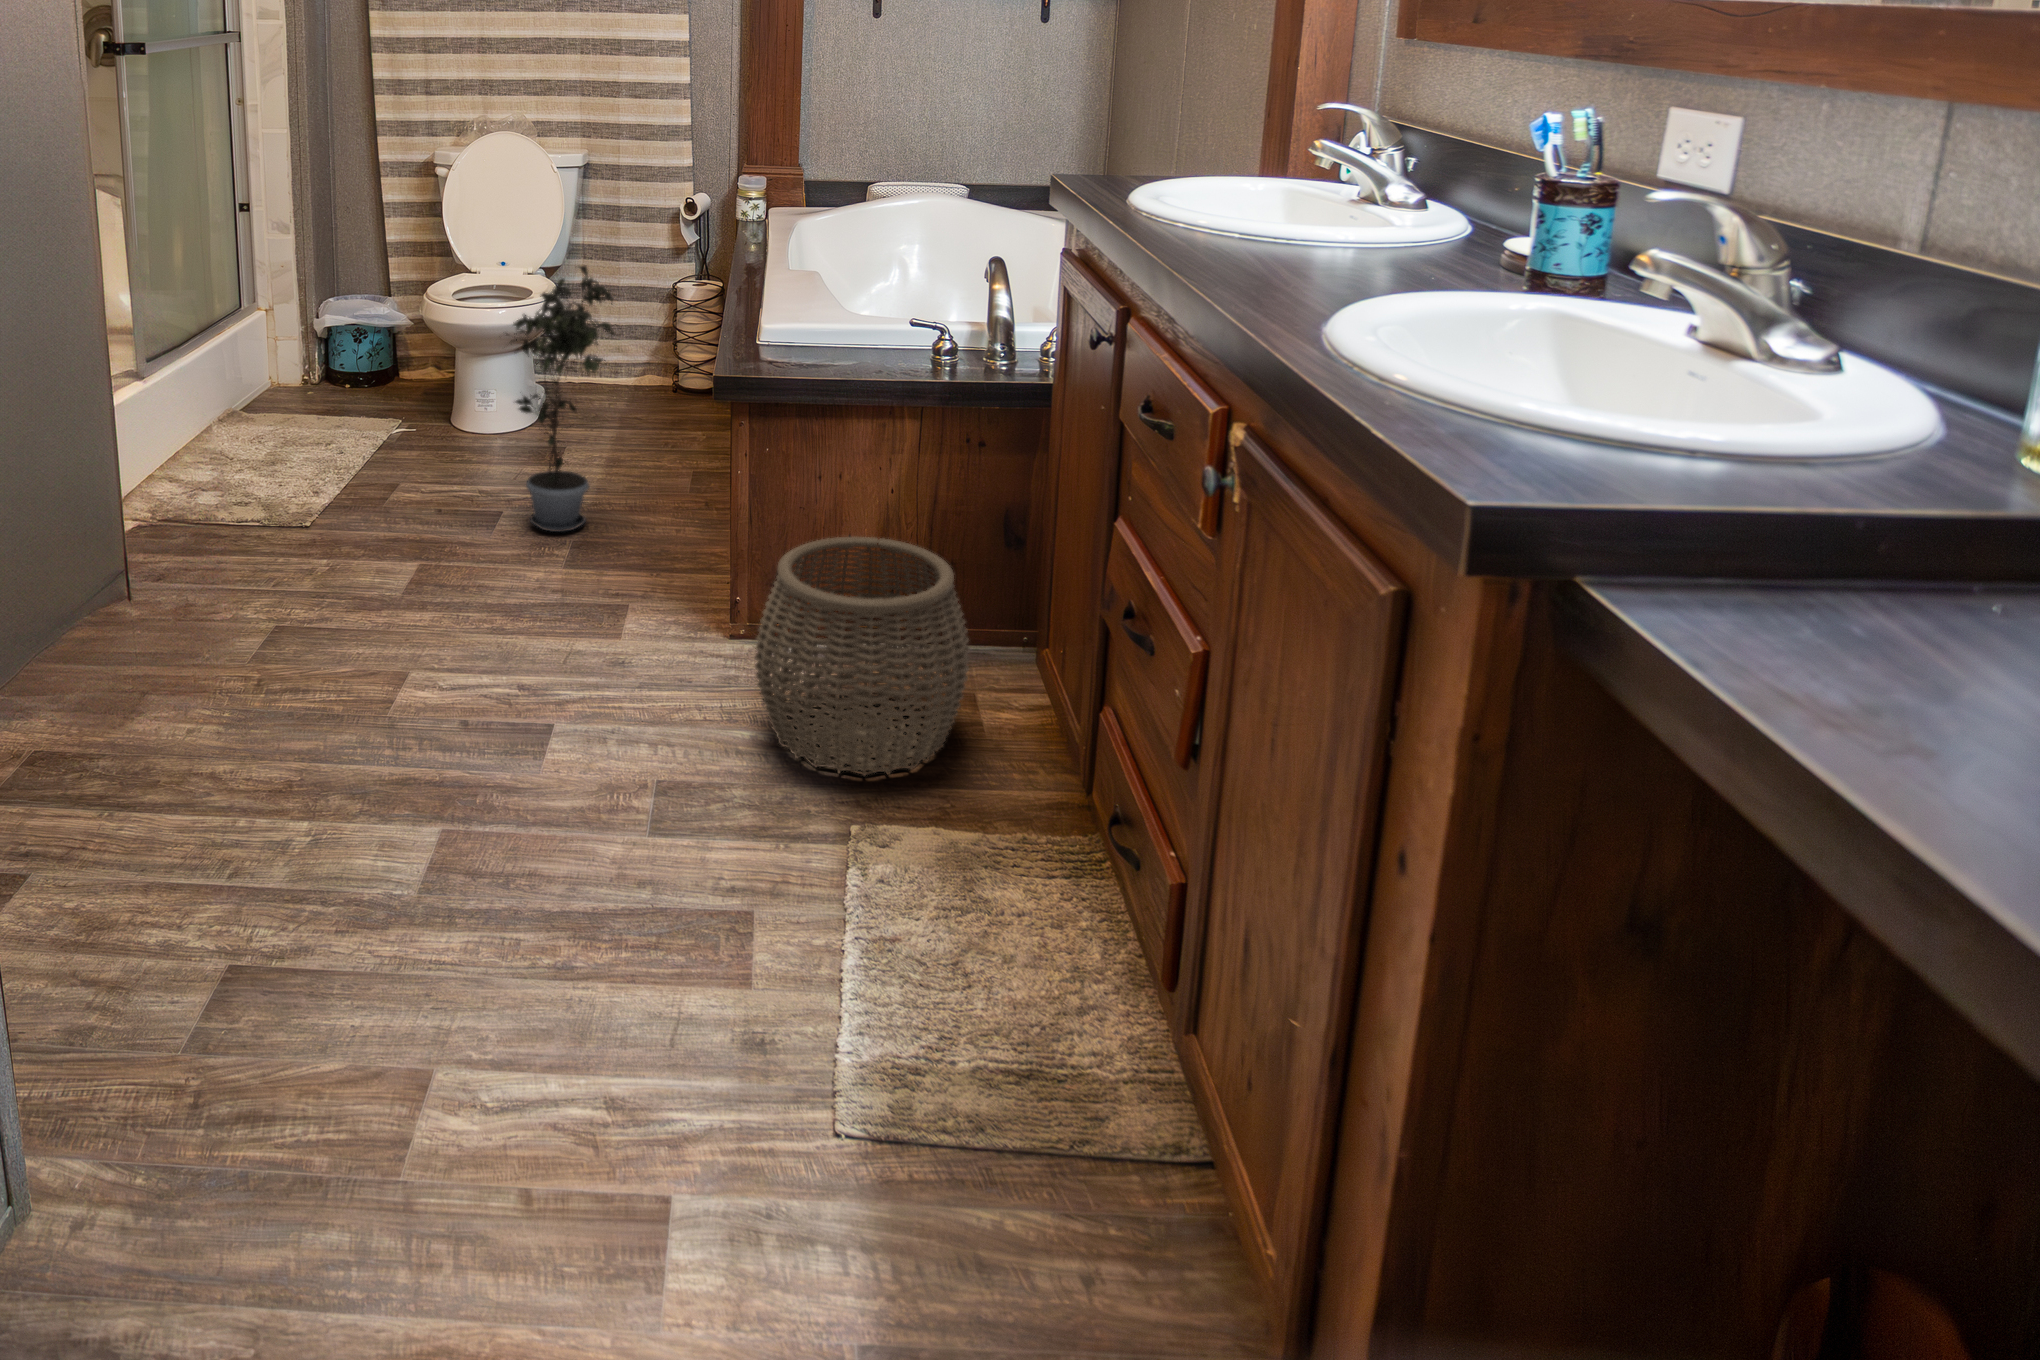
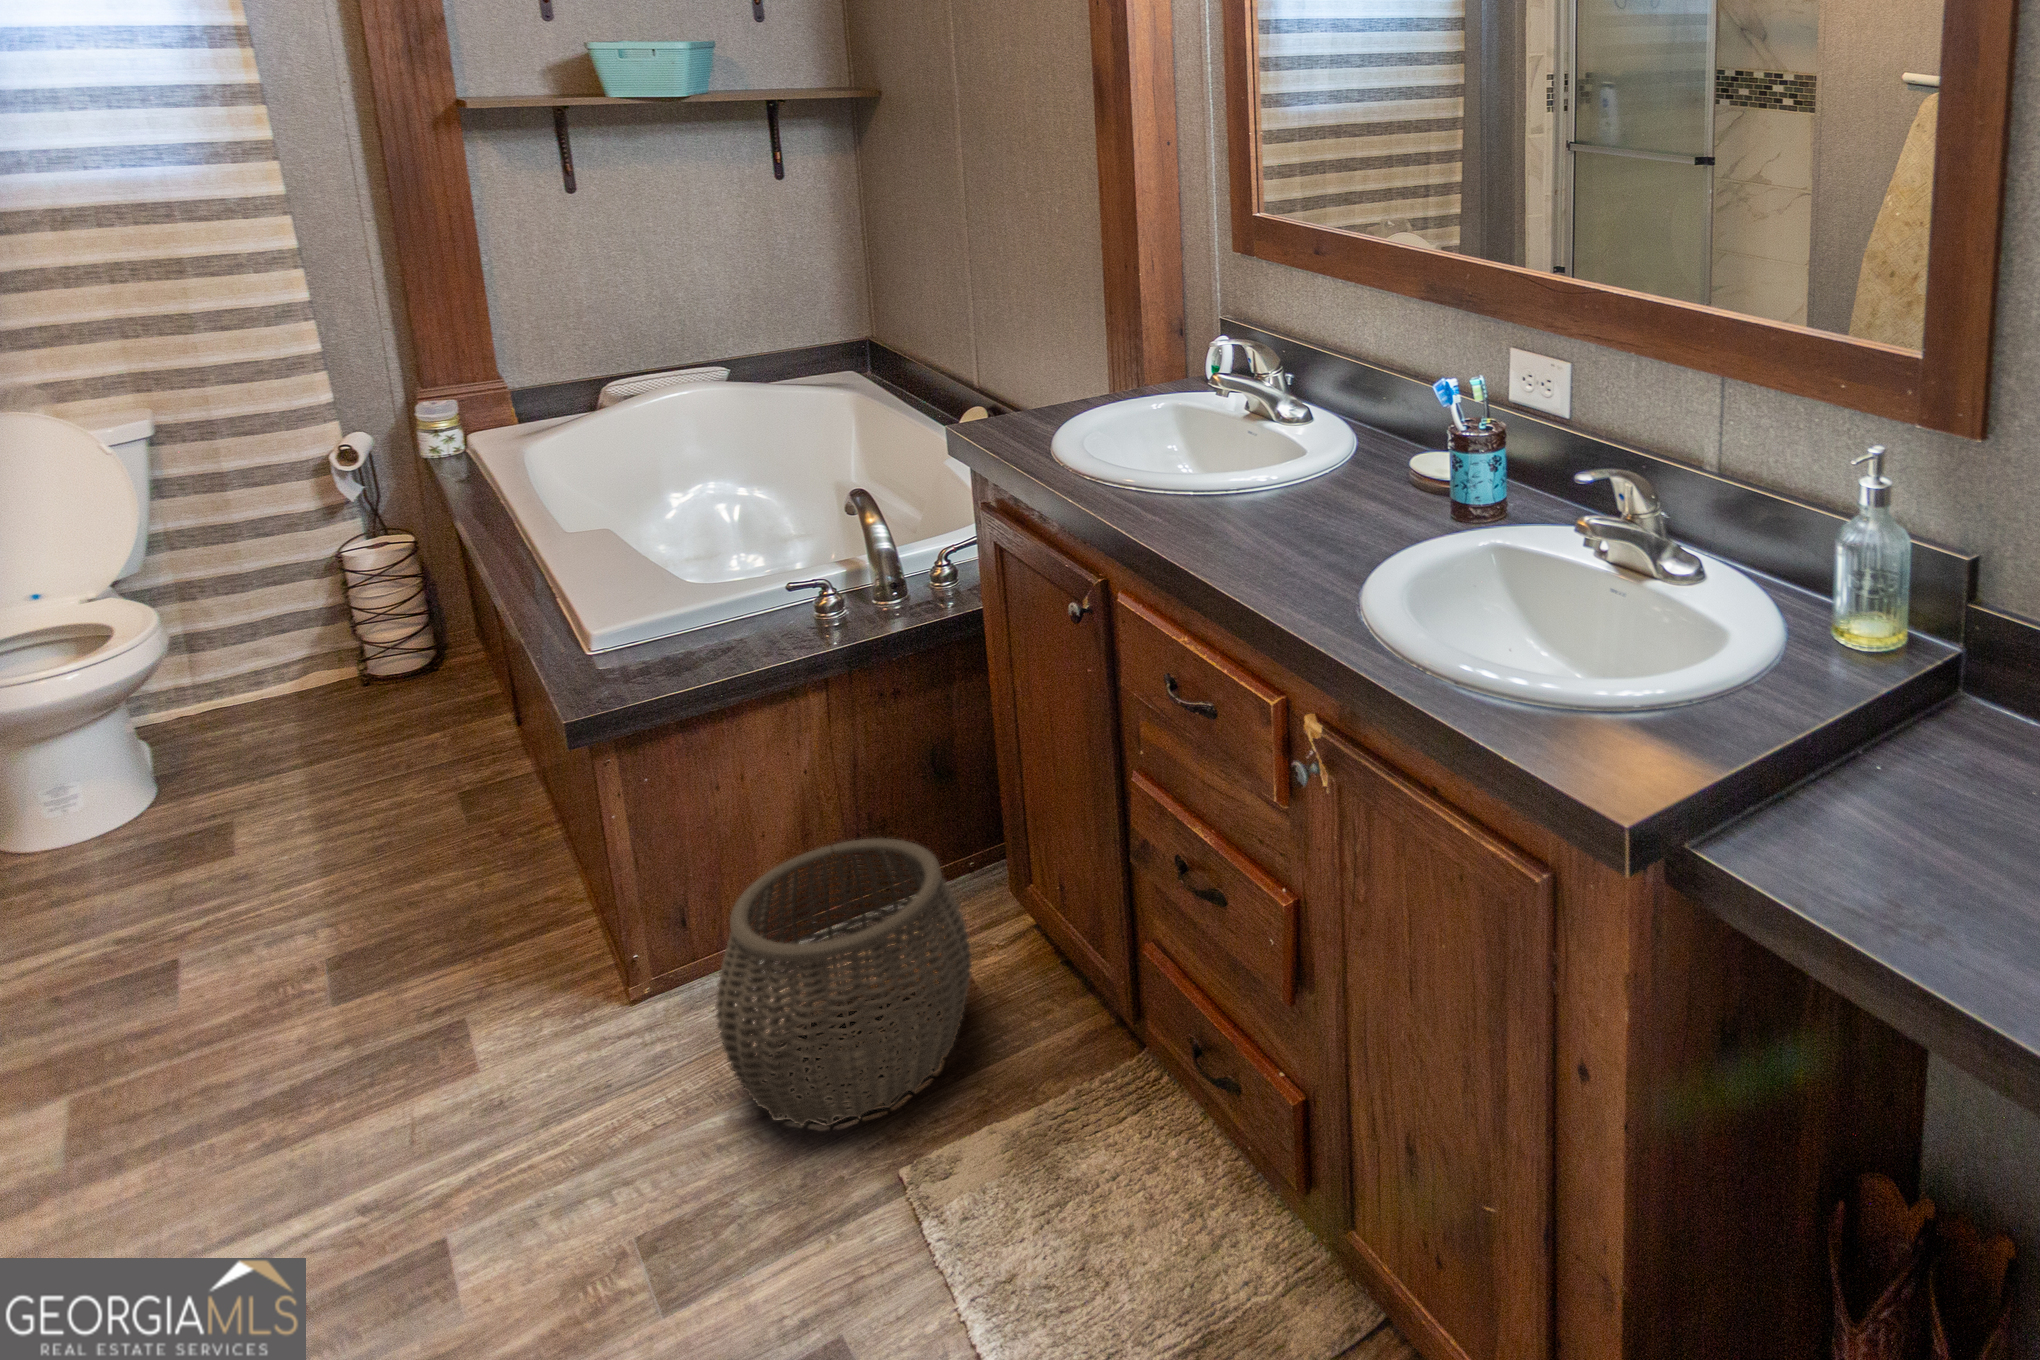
potted plant: present [507,266,616,532] -> none [128,610,343,972]

